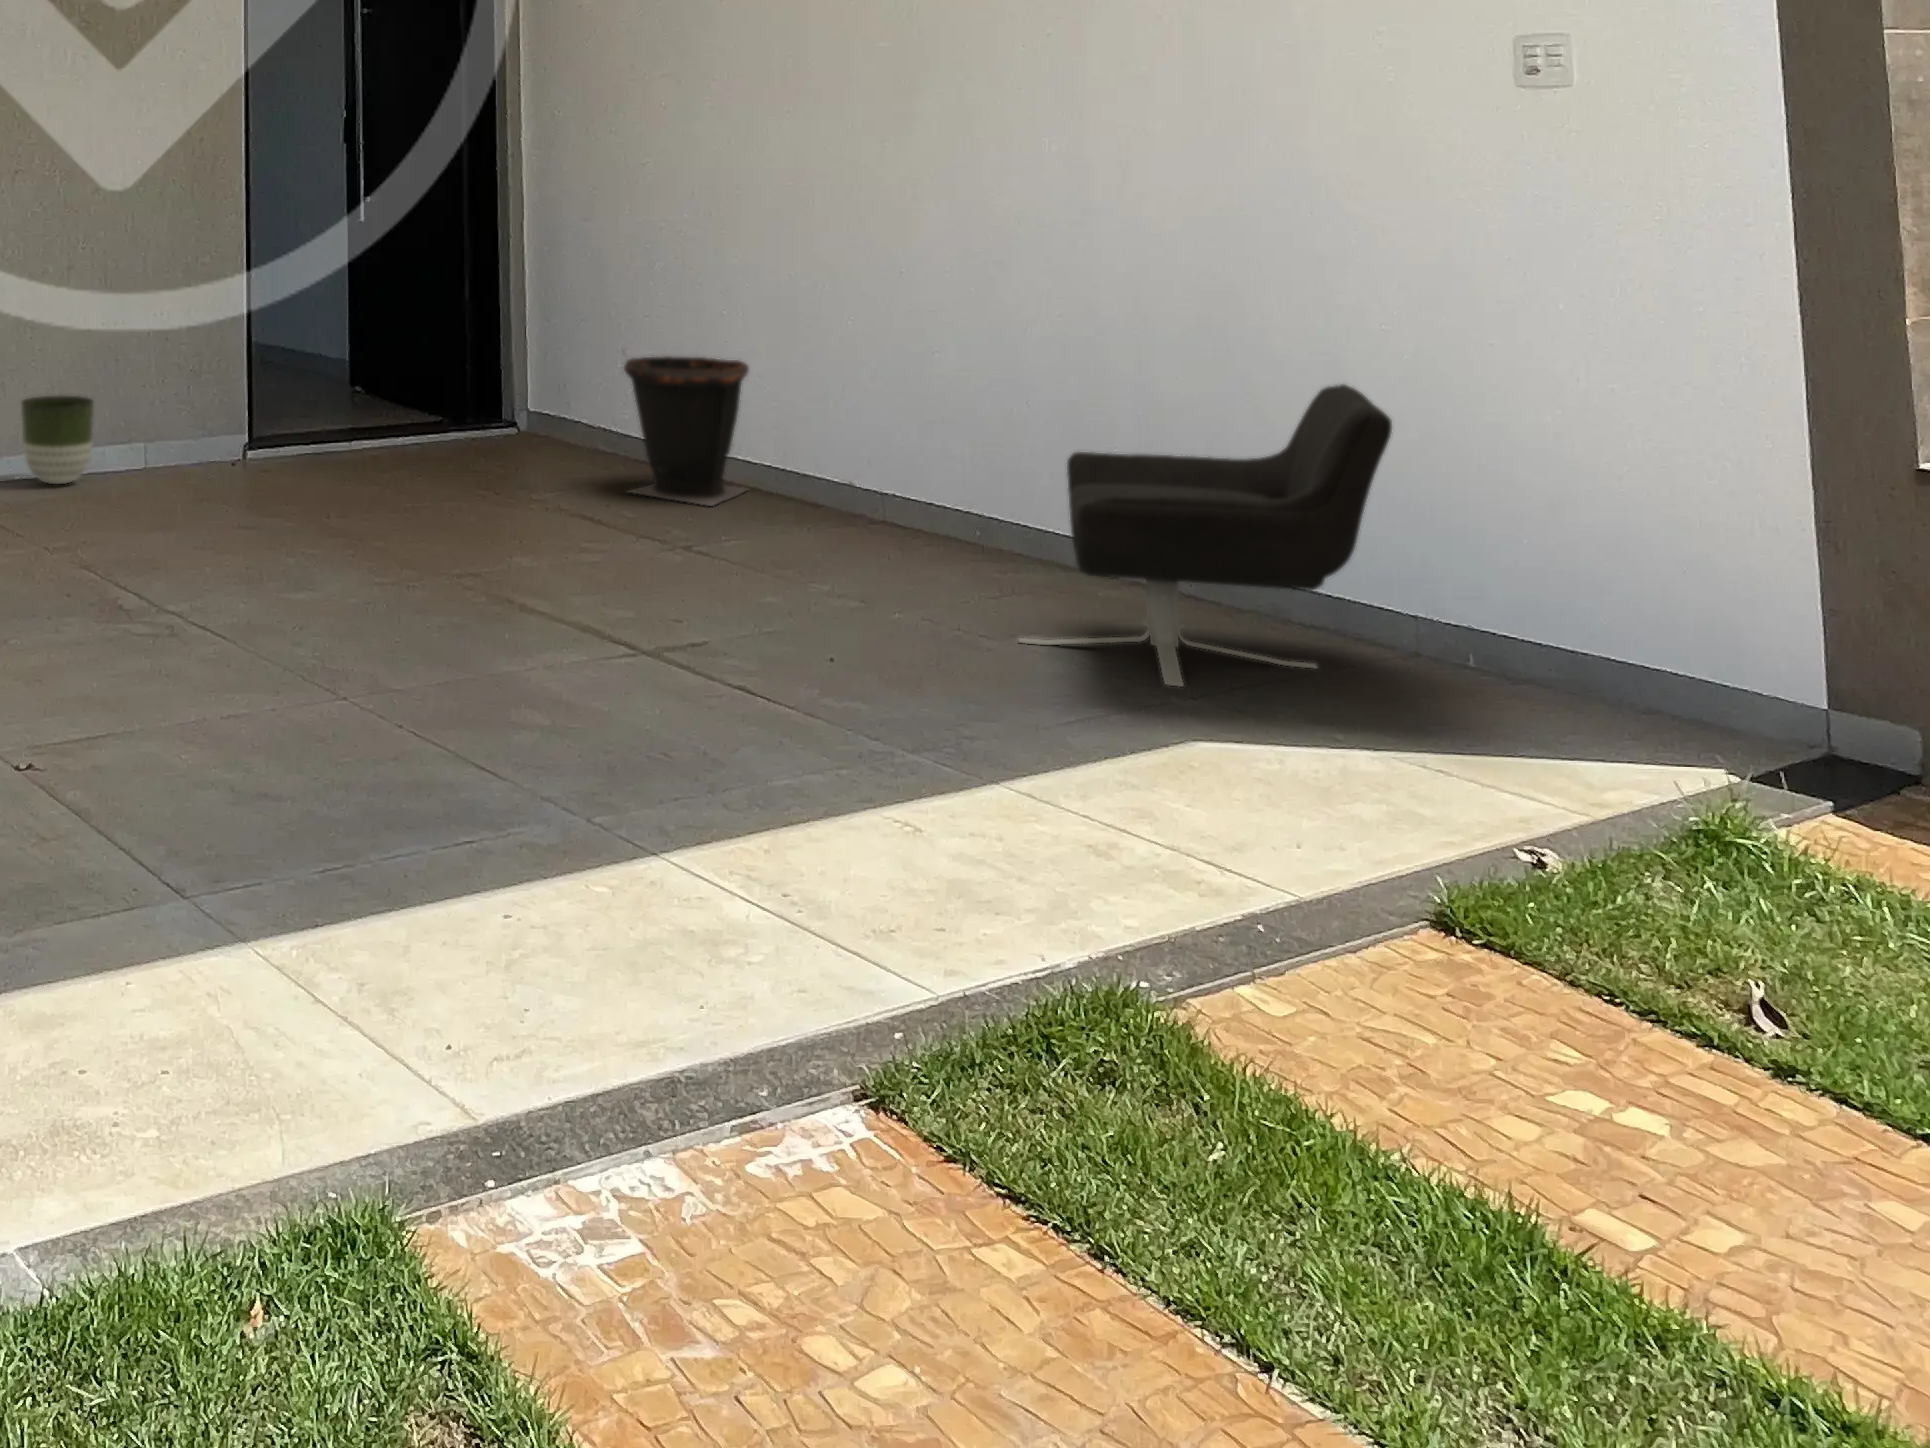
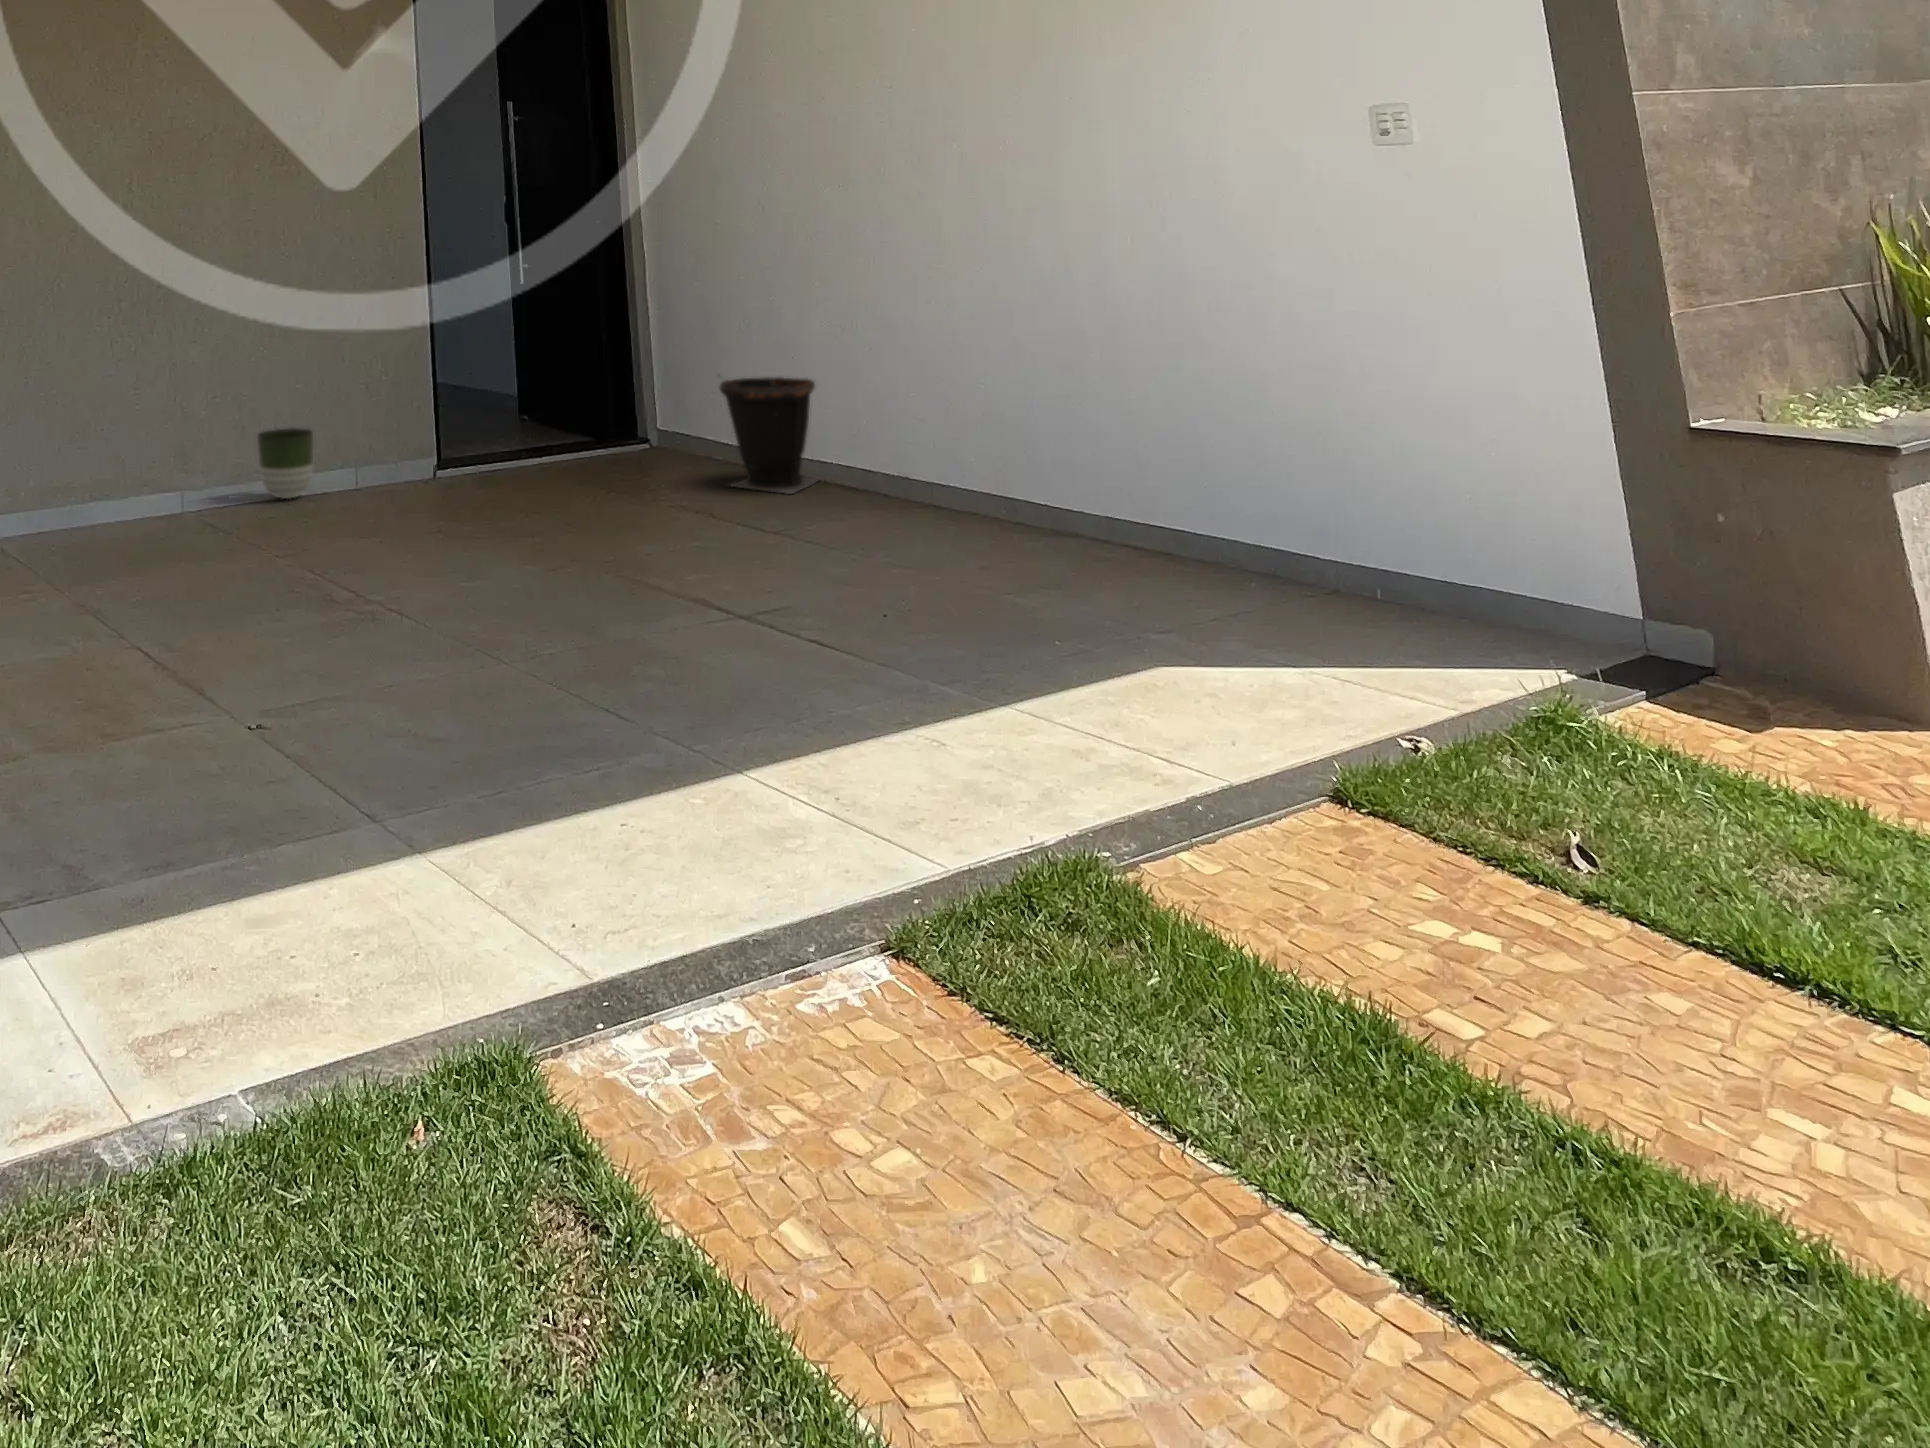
lounge chair: present [1019,384,1392,686] -> none [1022,377,1289,619]

